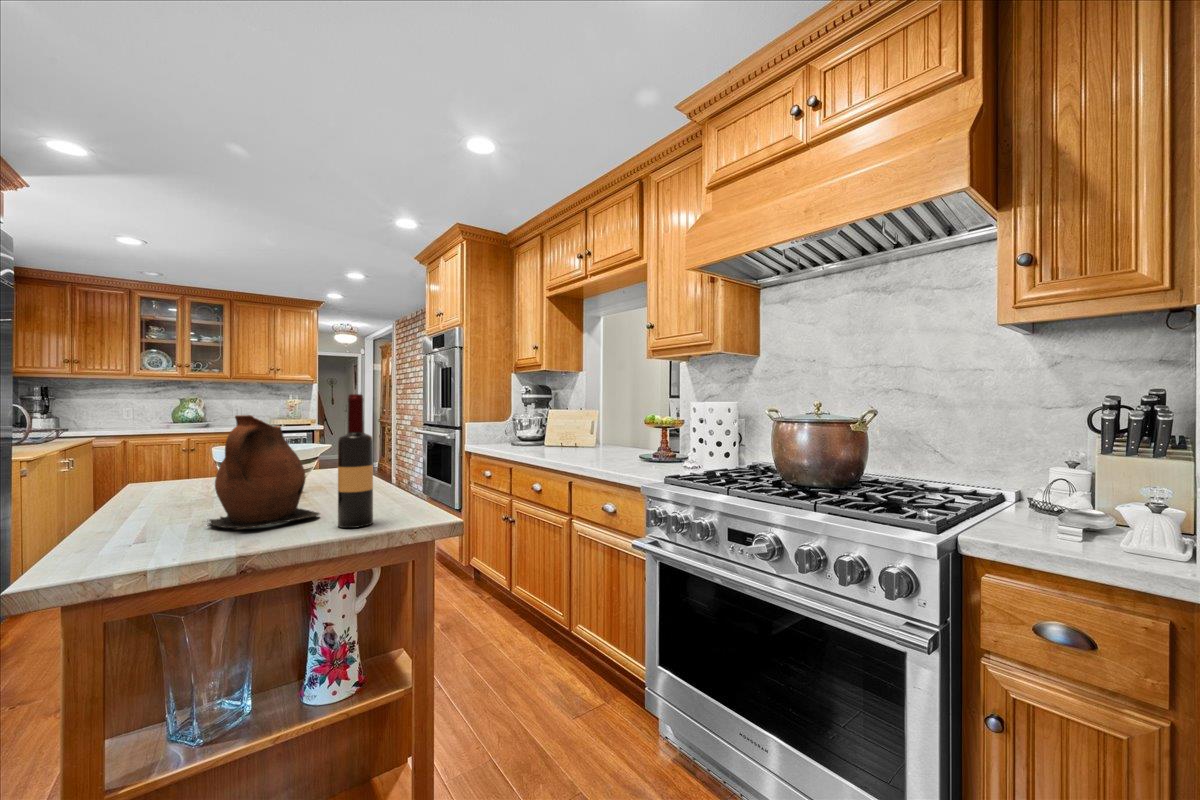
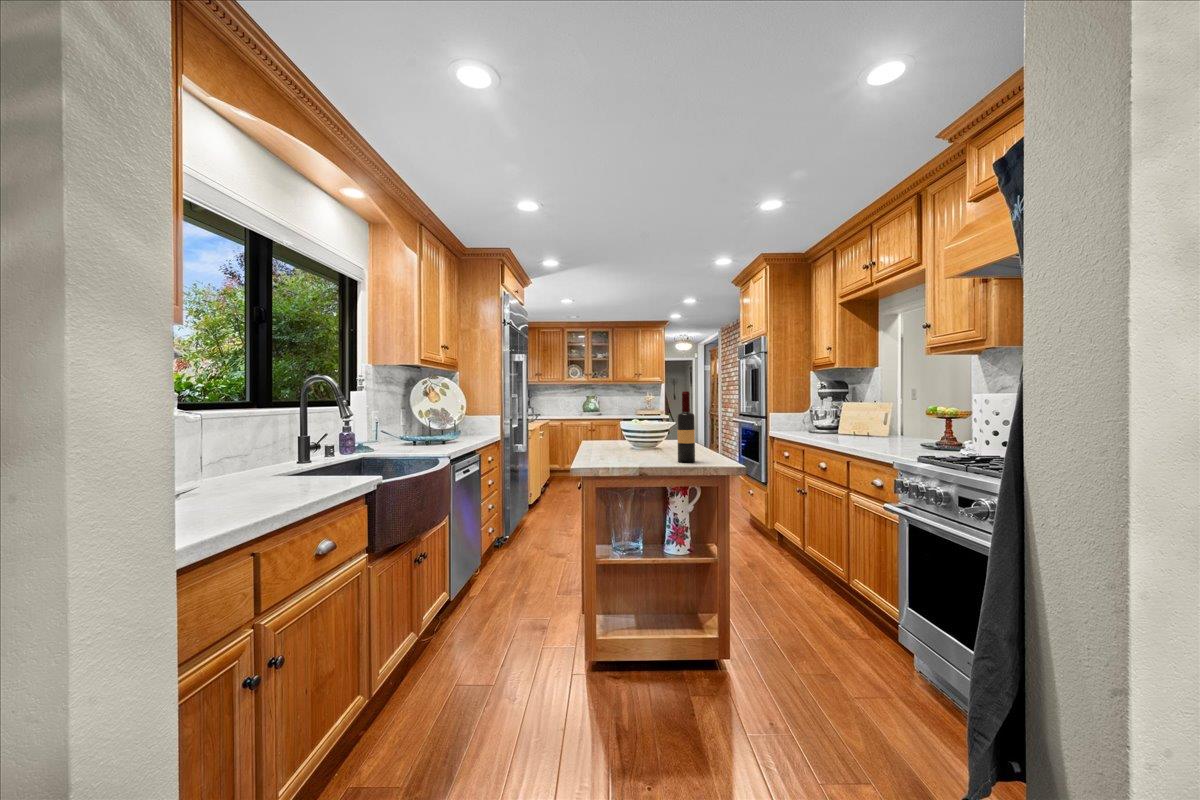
ceramic pitcher: present [209,415,320,530] -> none [619,403,670,458]

